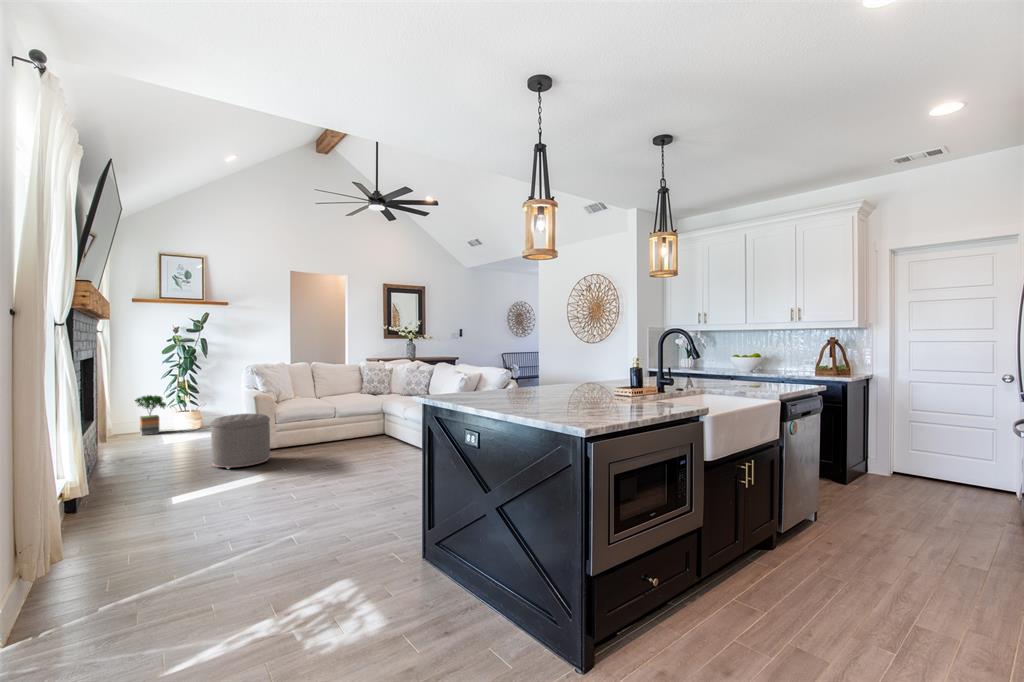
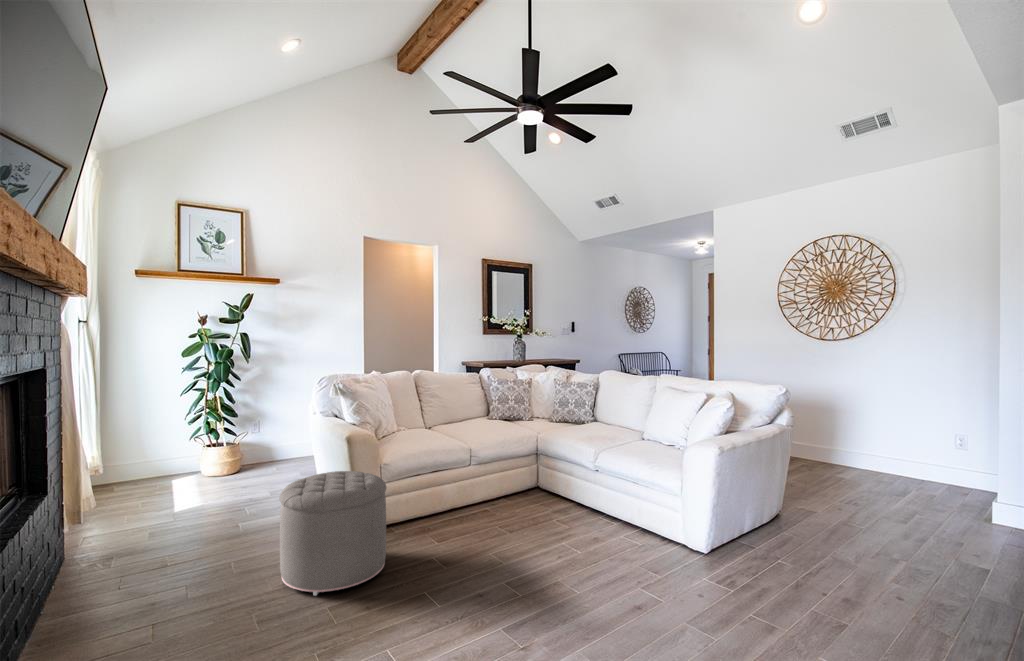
potted tree: present [135,395,166,435] -> none [138,421,190,488]

